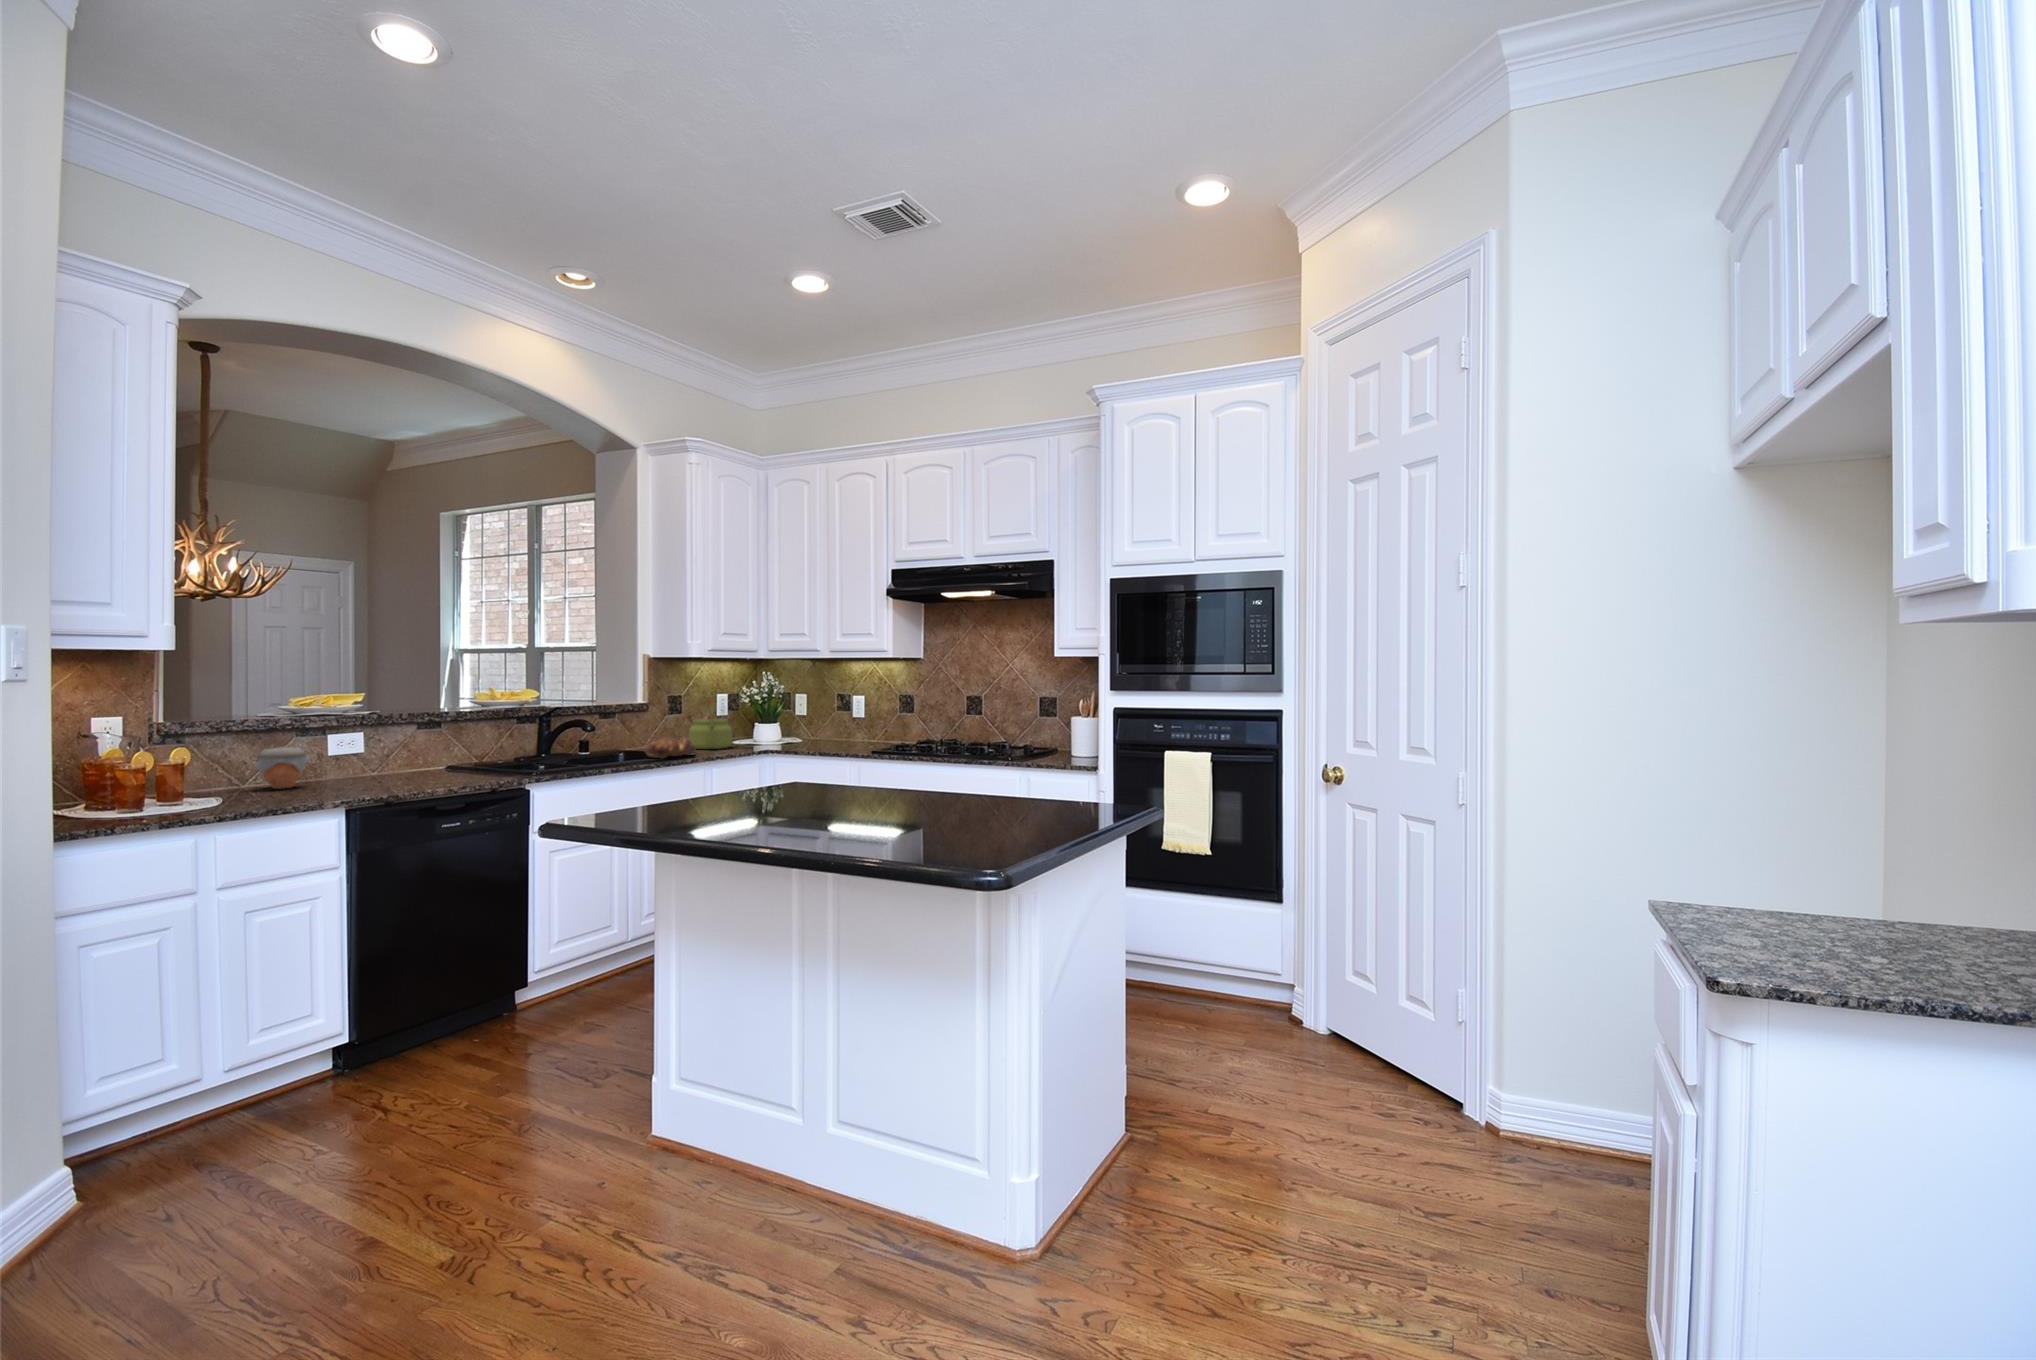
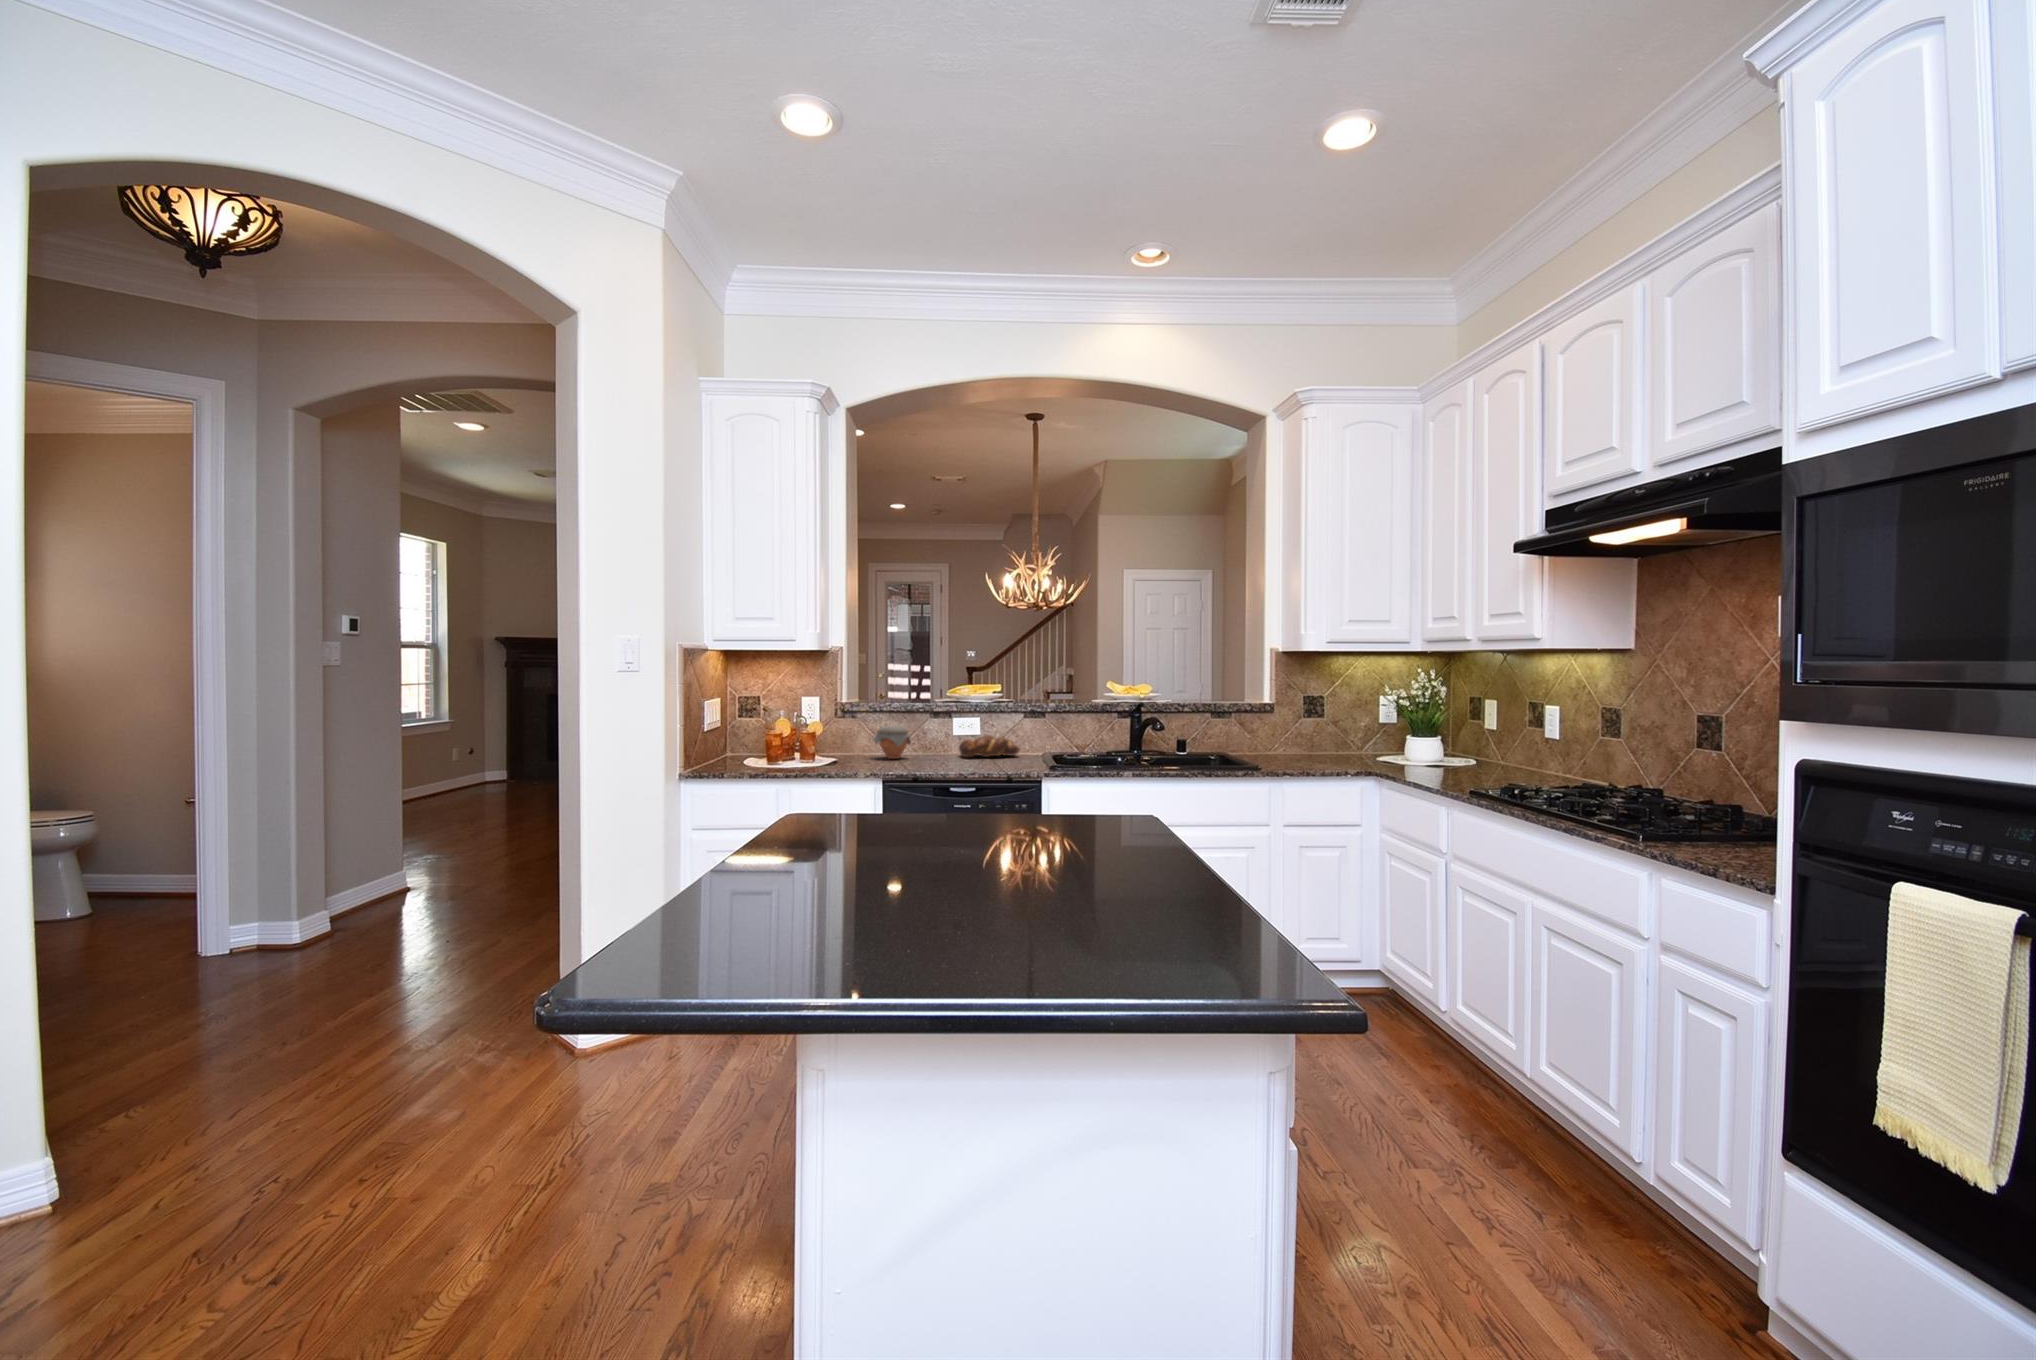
kettle: present [689,700,733,749] -> none [1310,702,1364,764]
bread loaf: present [645,737,695,758] -> present [959,735,1020,757]

